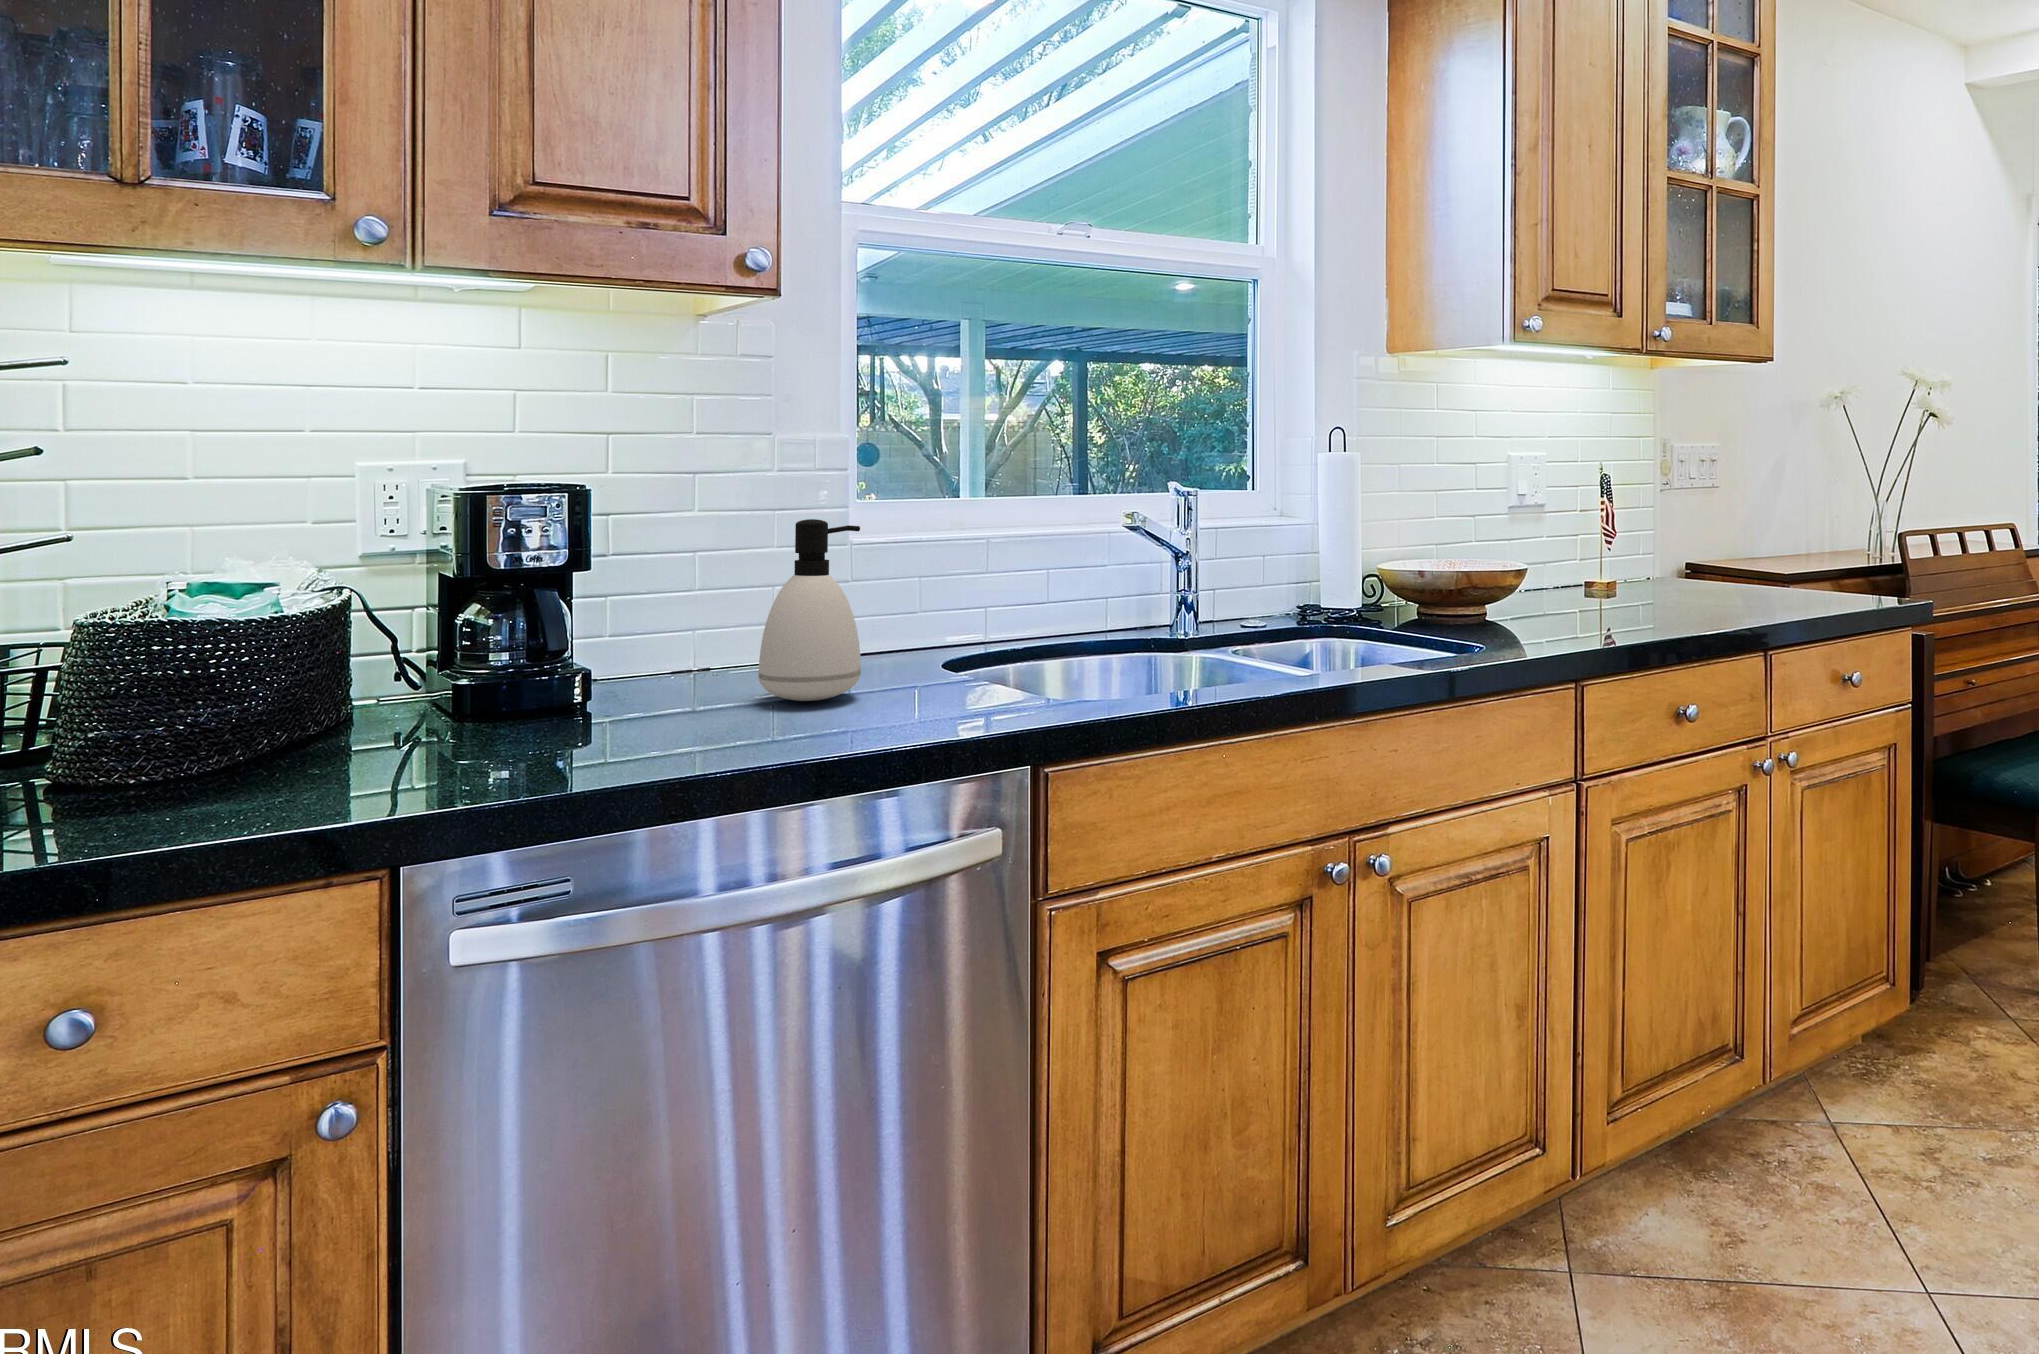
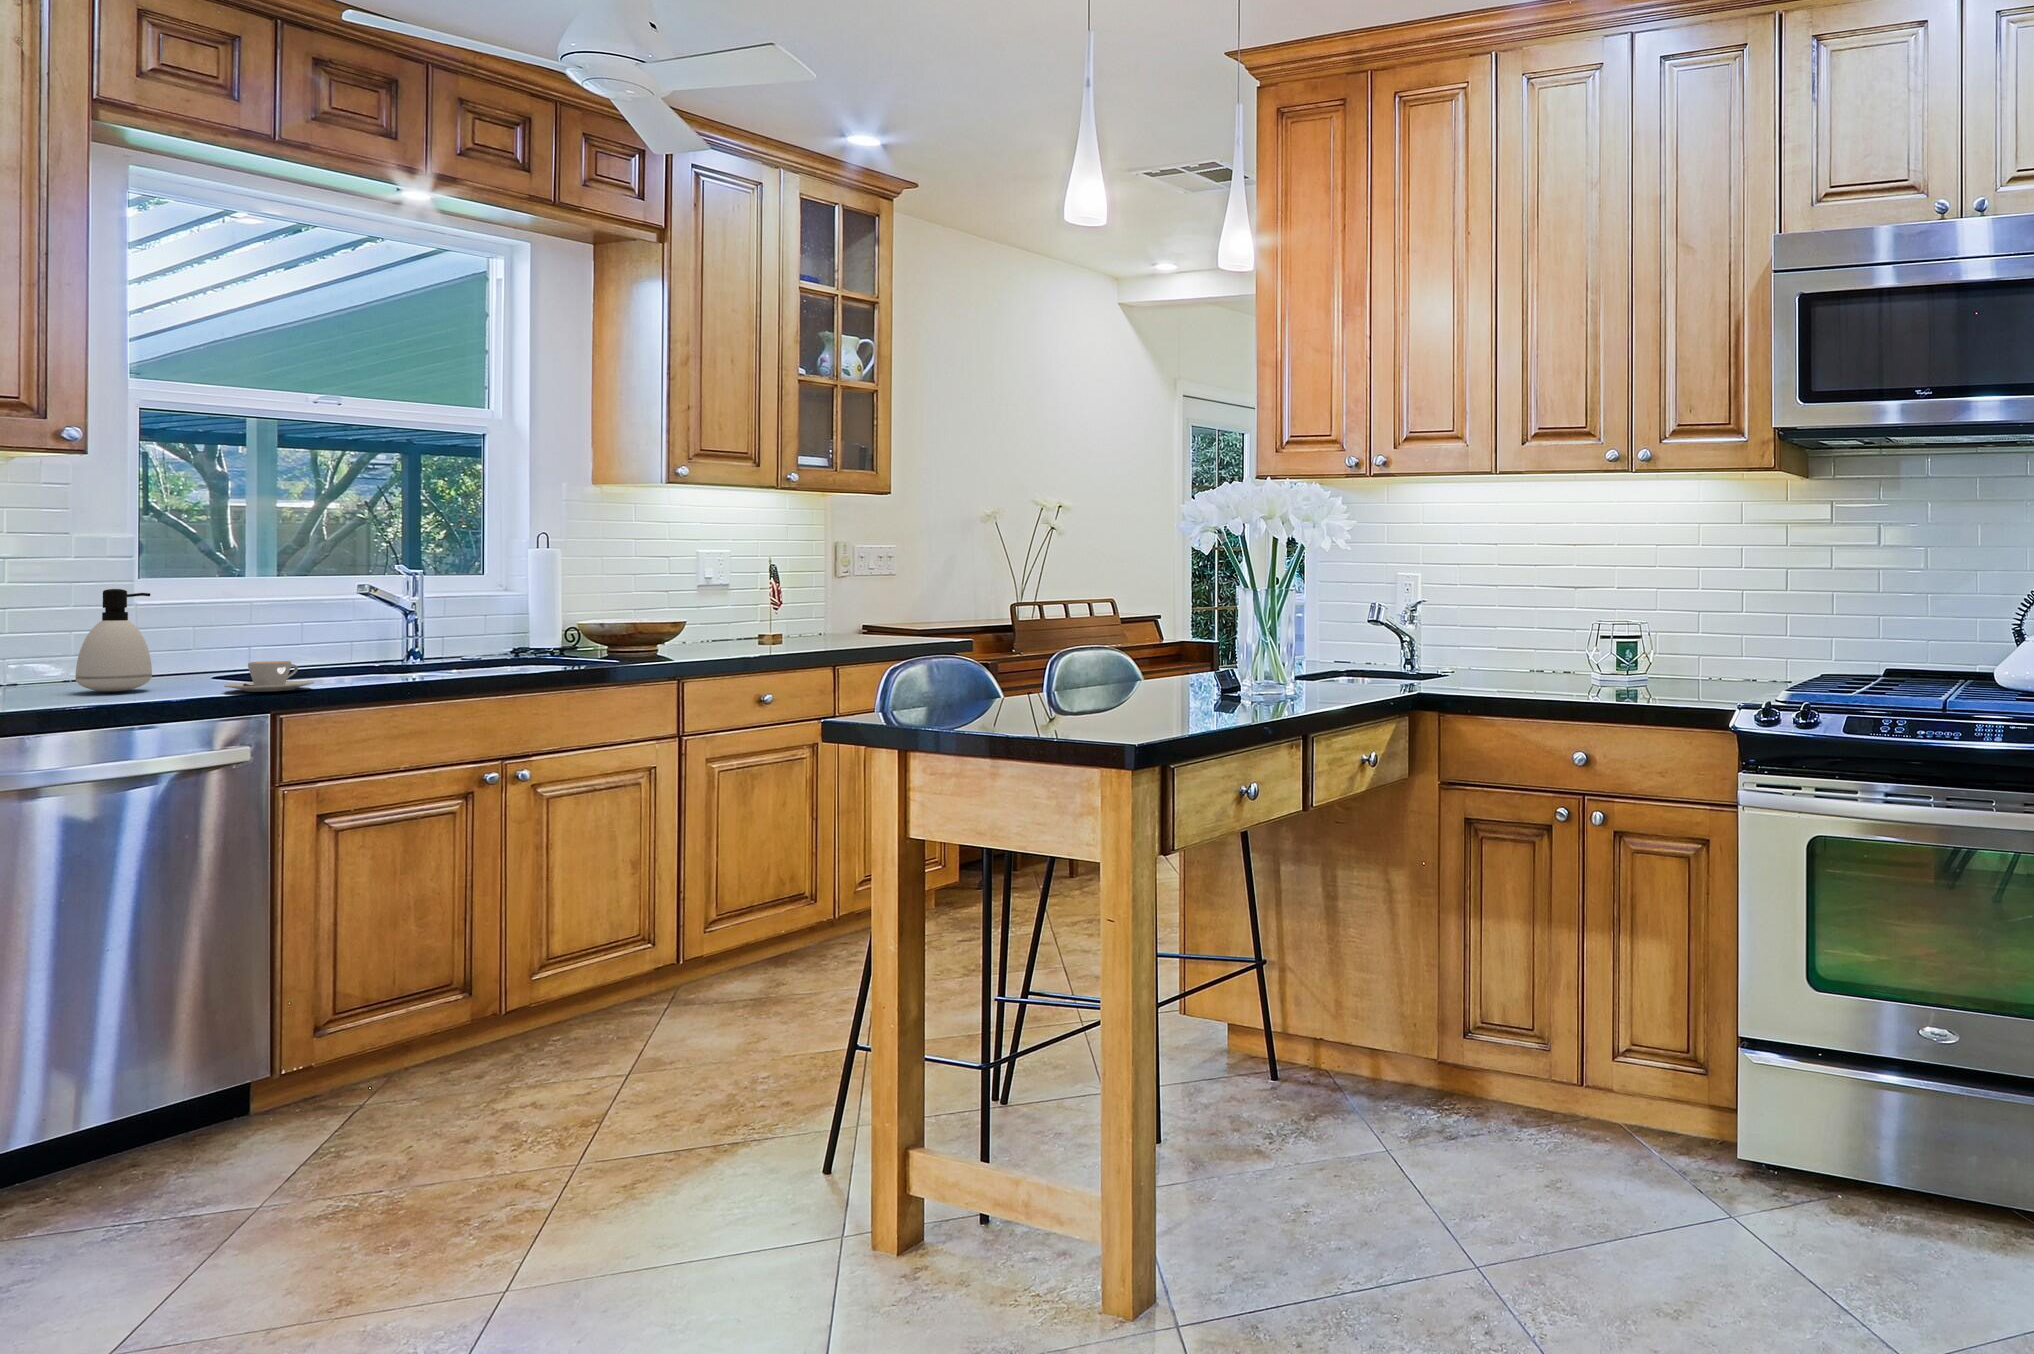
coffee cup: none [960,655,1088,717] -> present [224,661,314,692]

